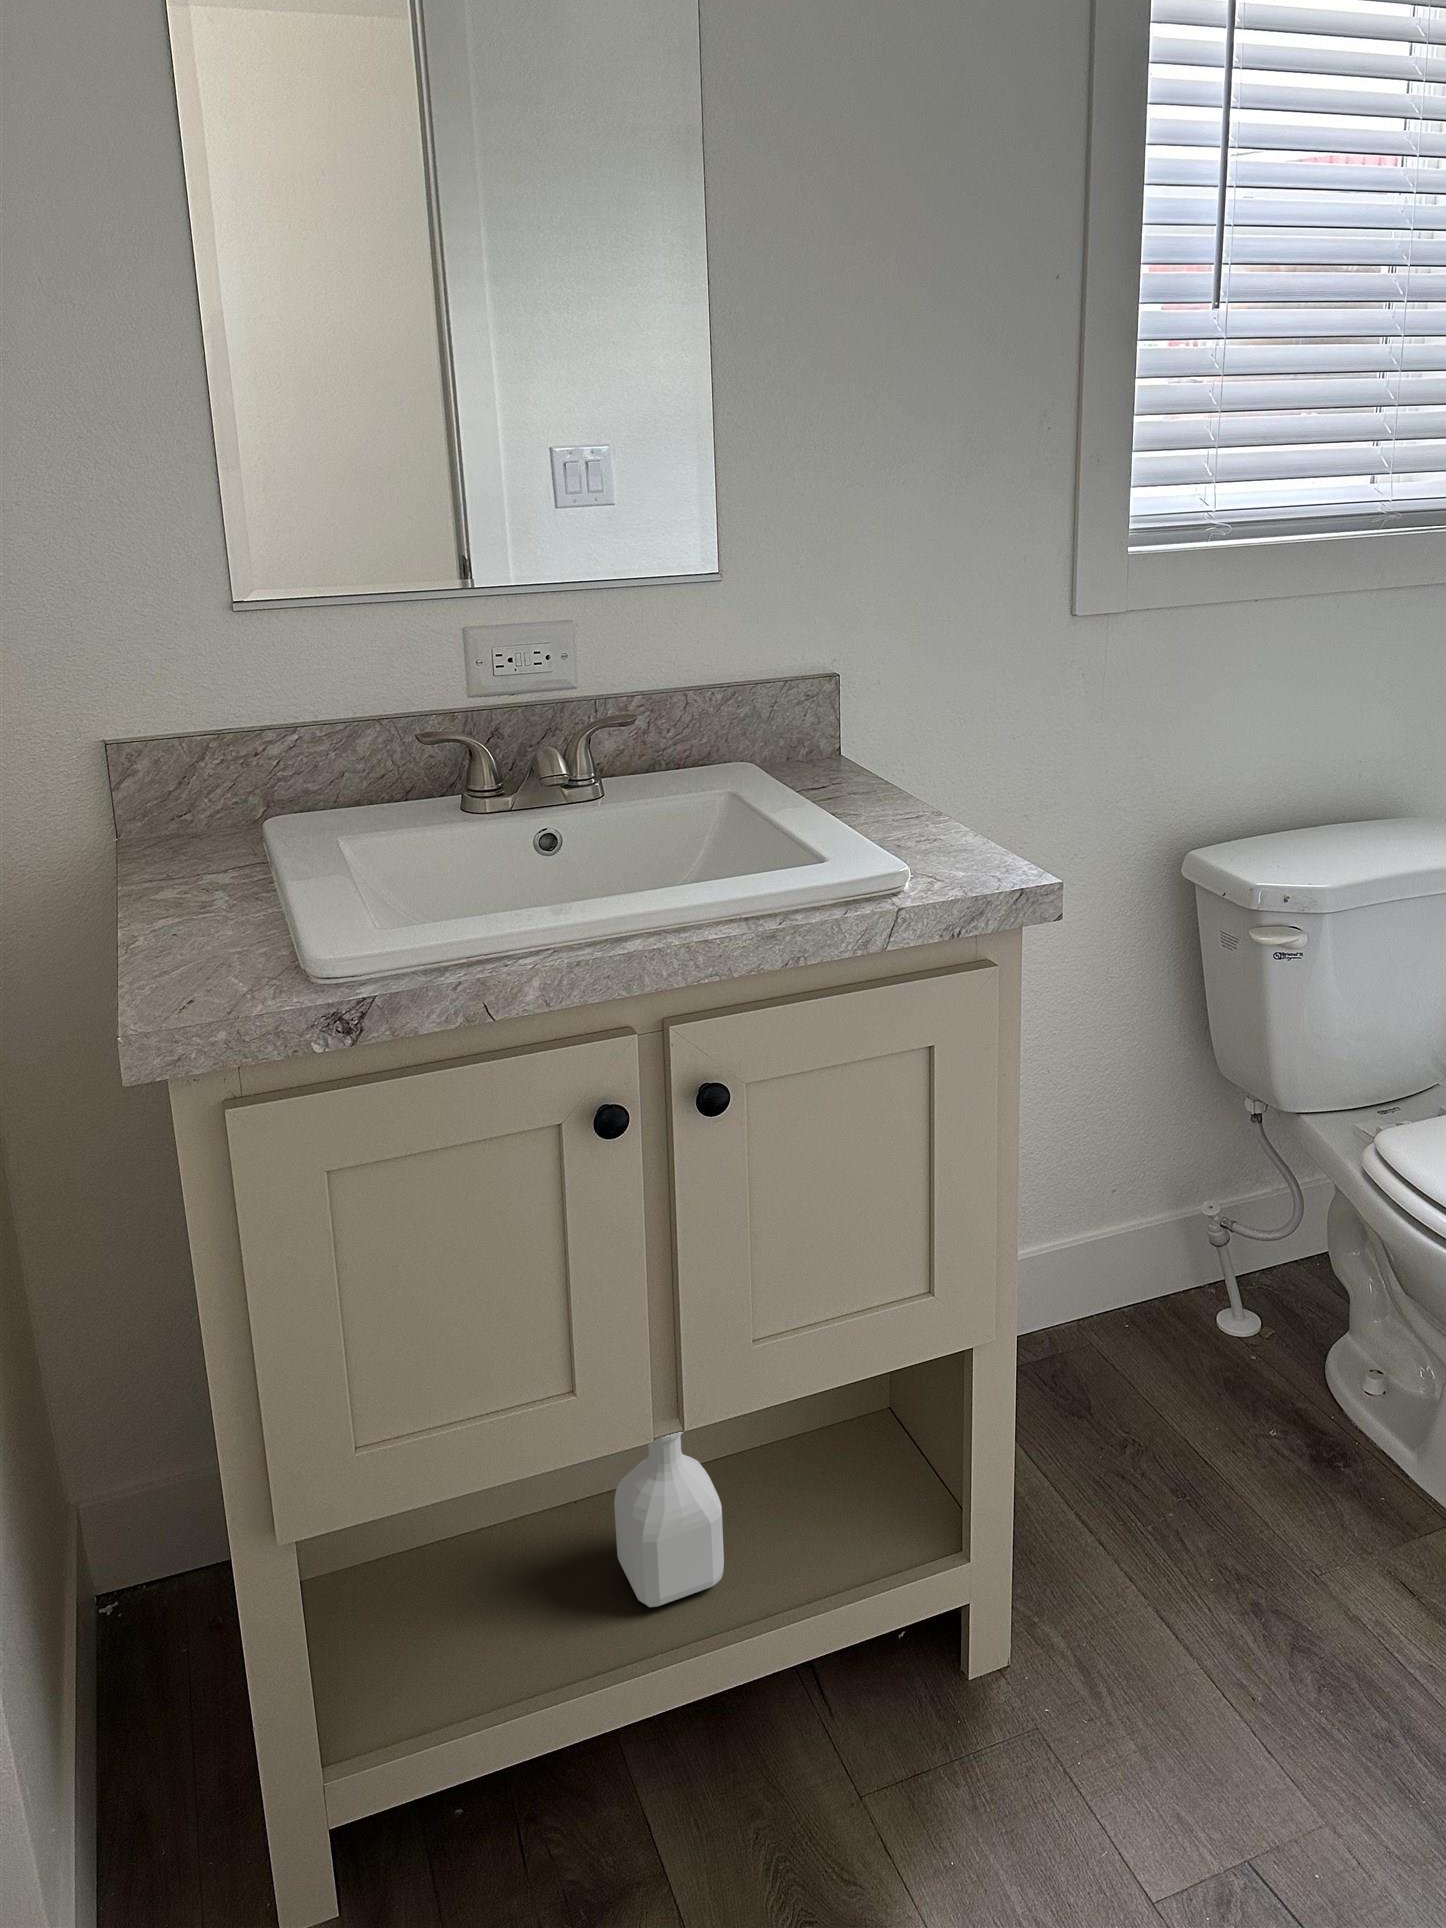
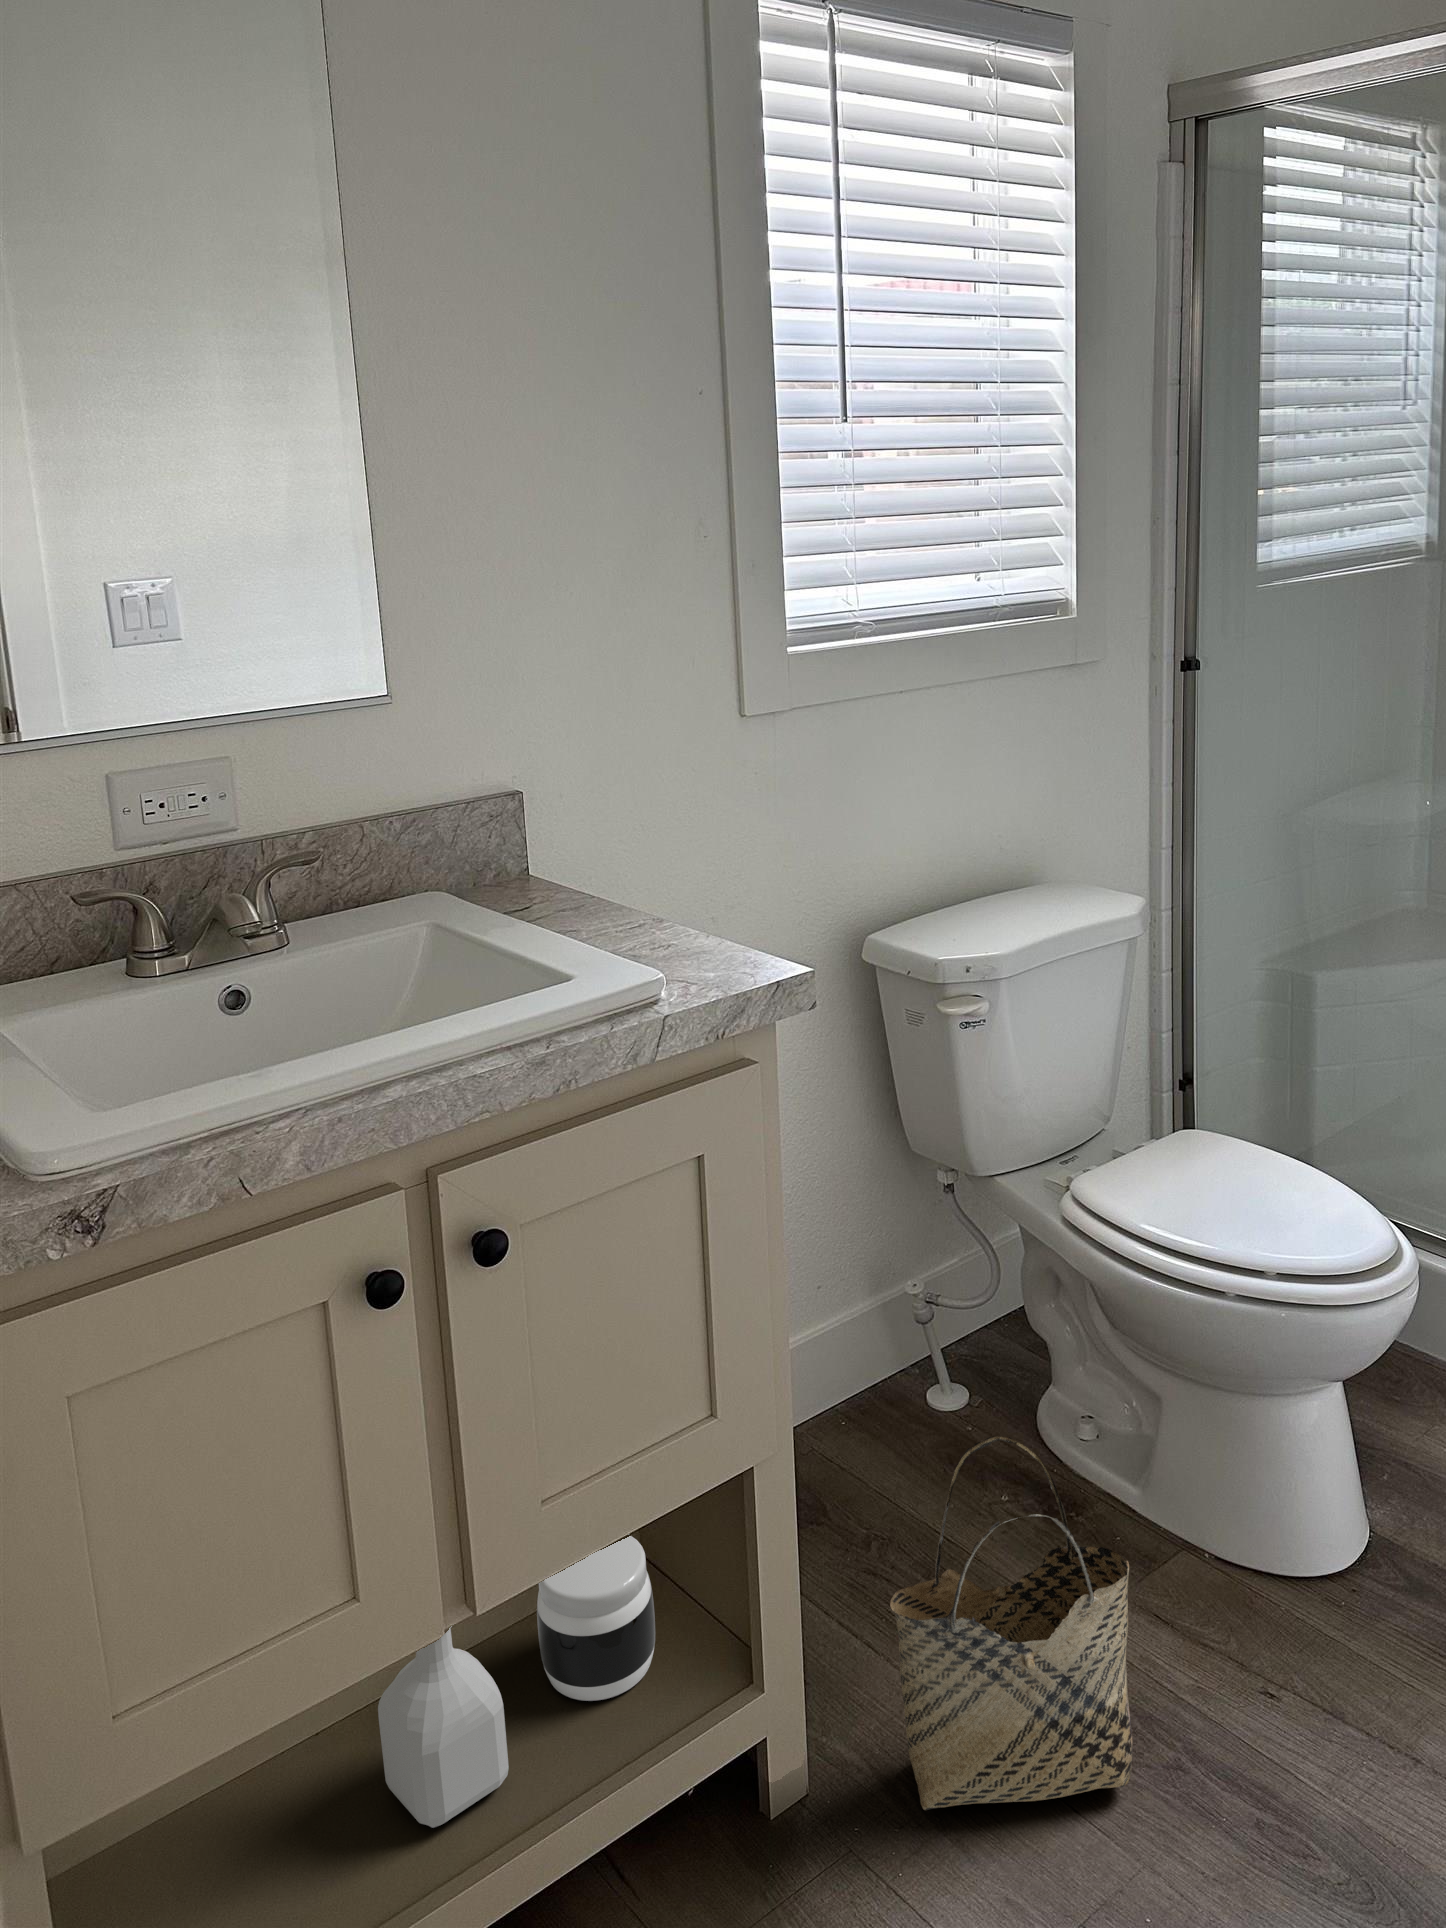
woven basket: none [1100,1369,1356,1740] -> present [890,1436,1133,1810]
jar: none [772,1376,880,1532] -> present [537,1534,655,1701]

